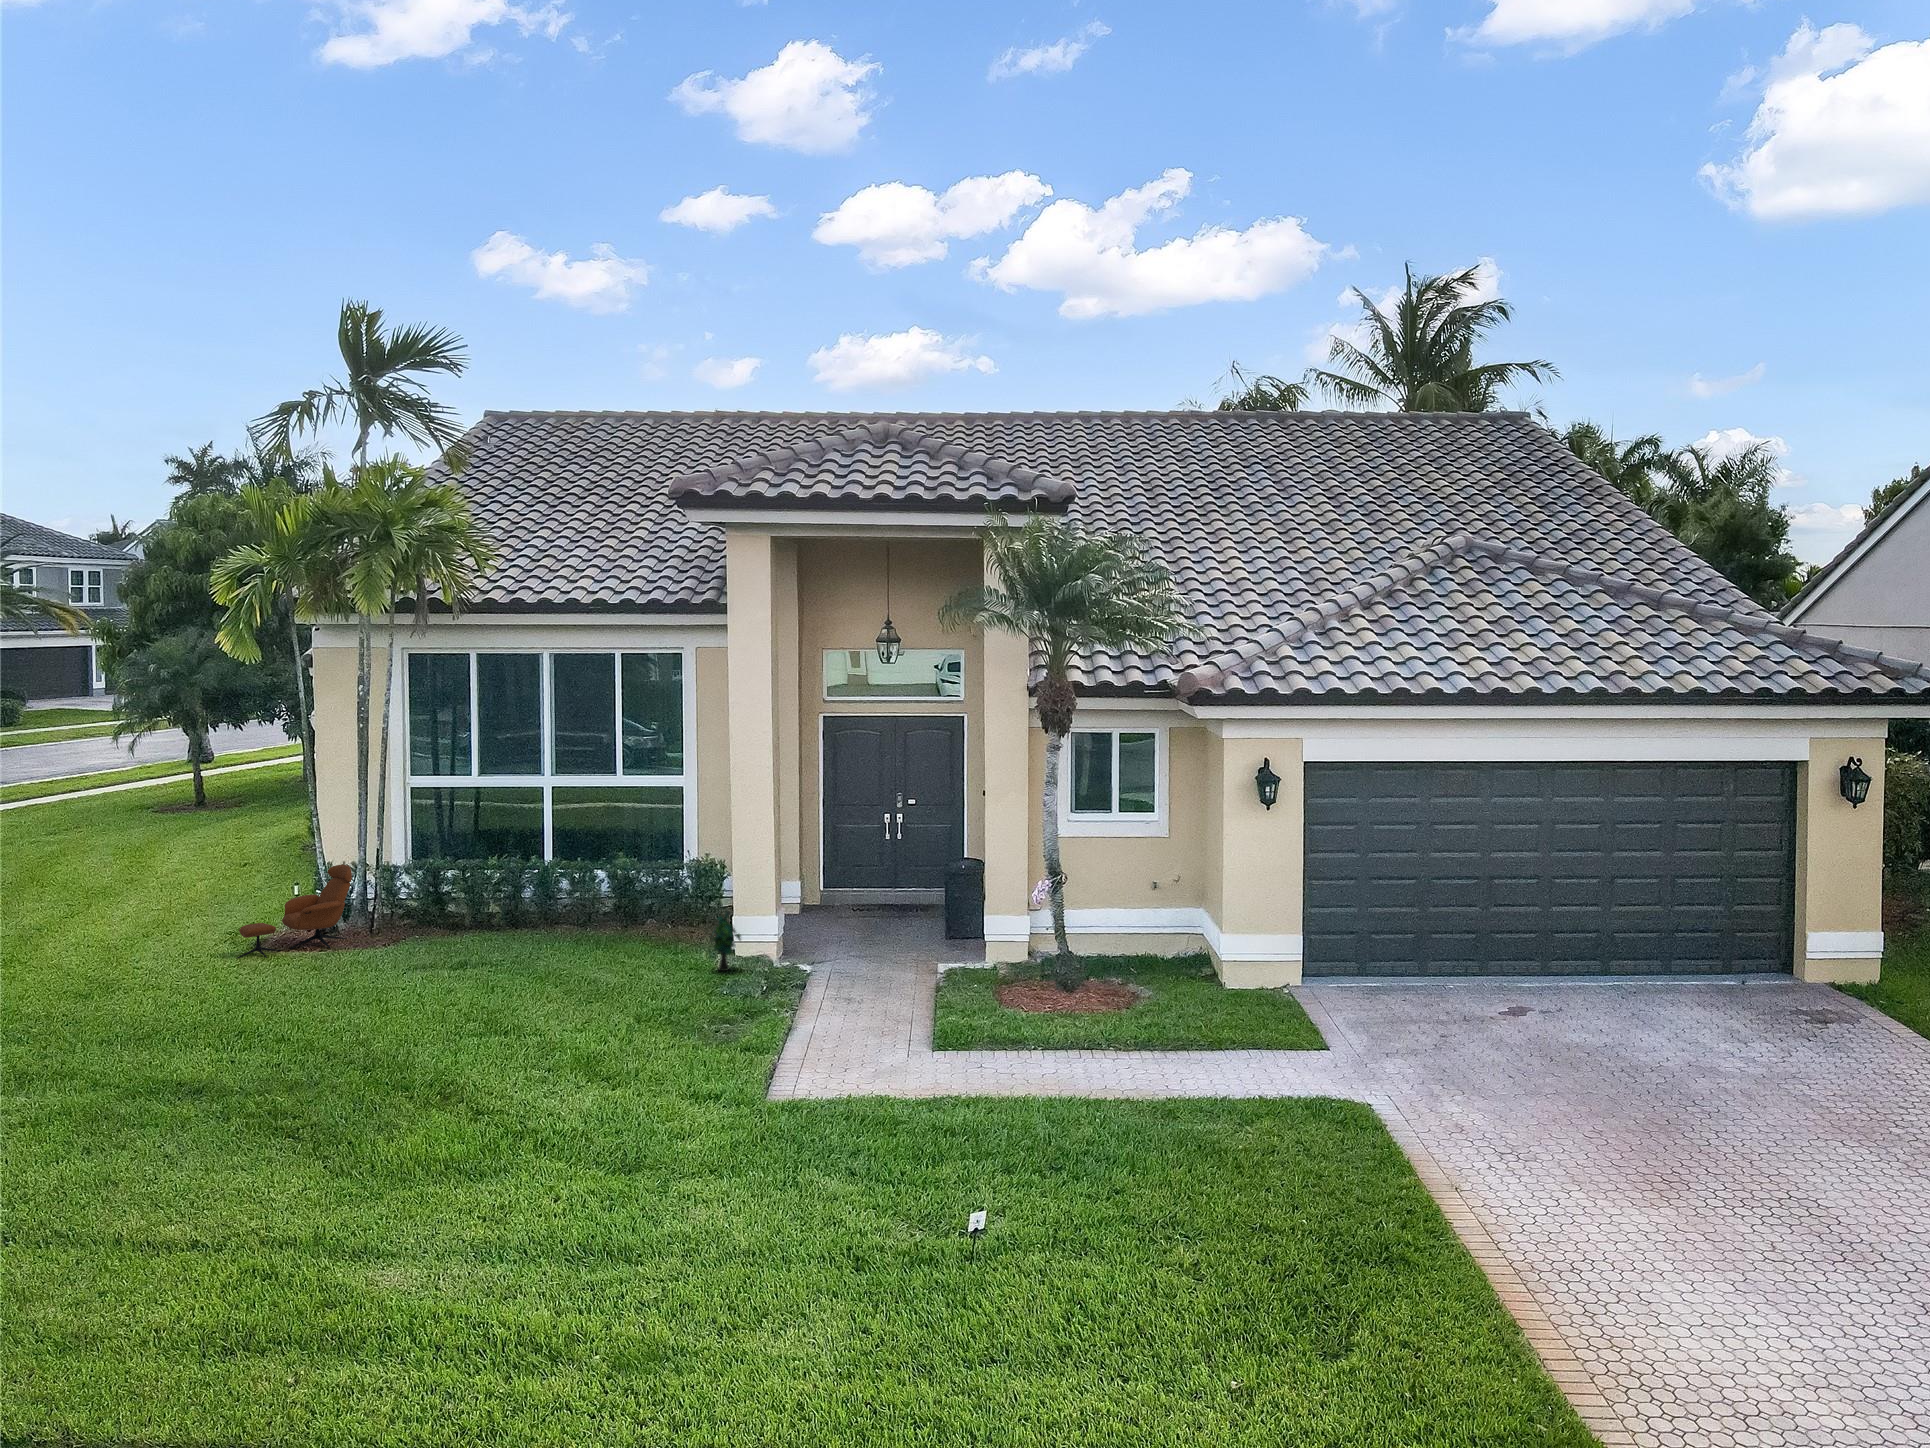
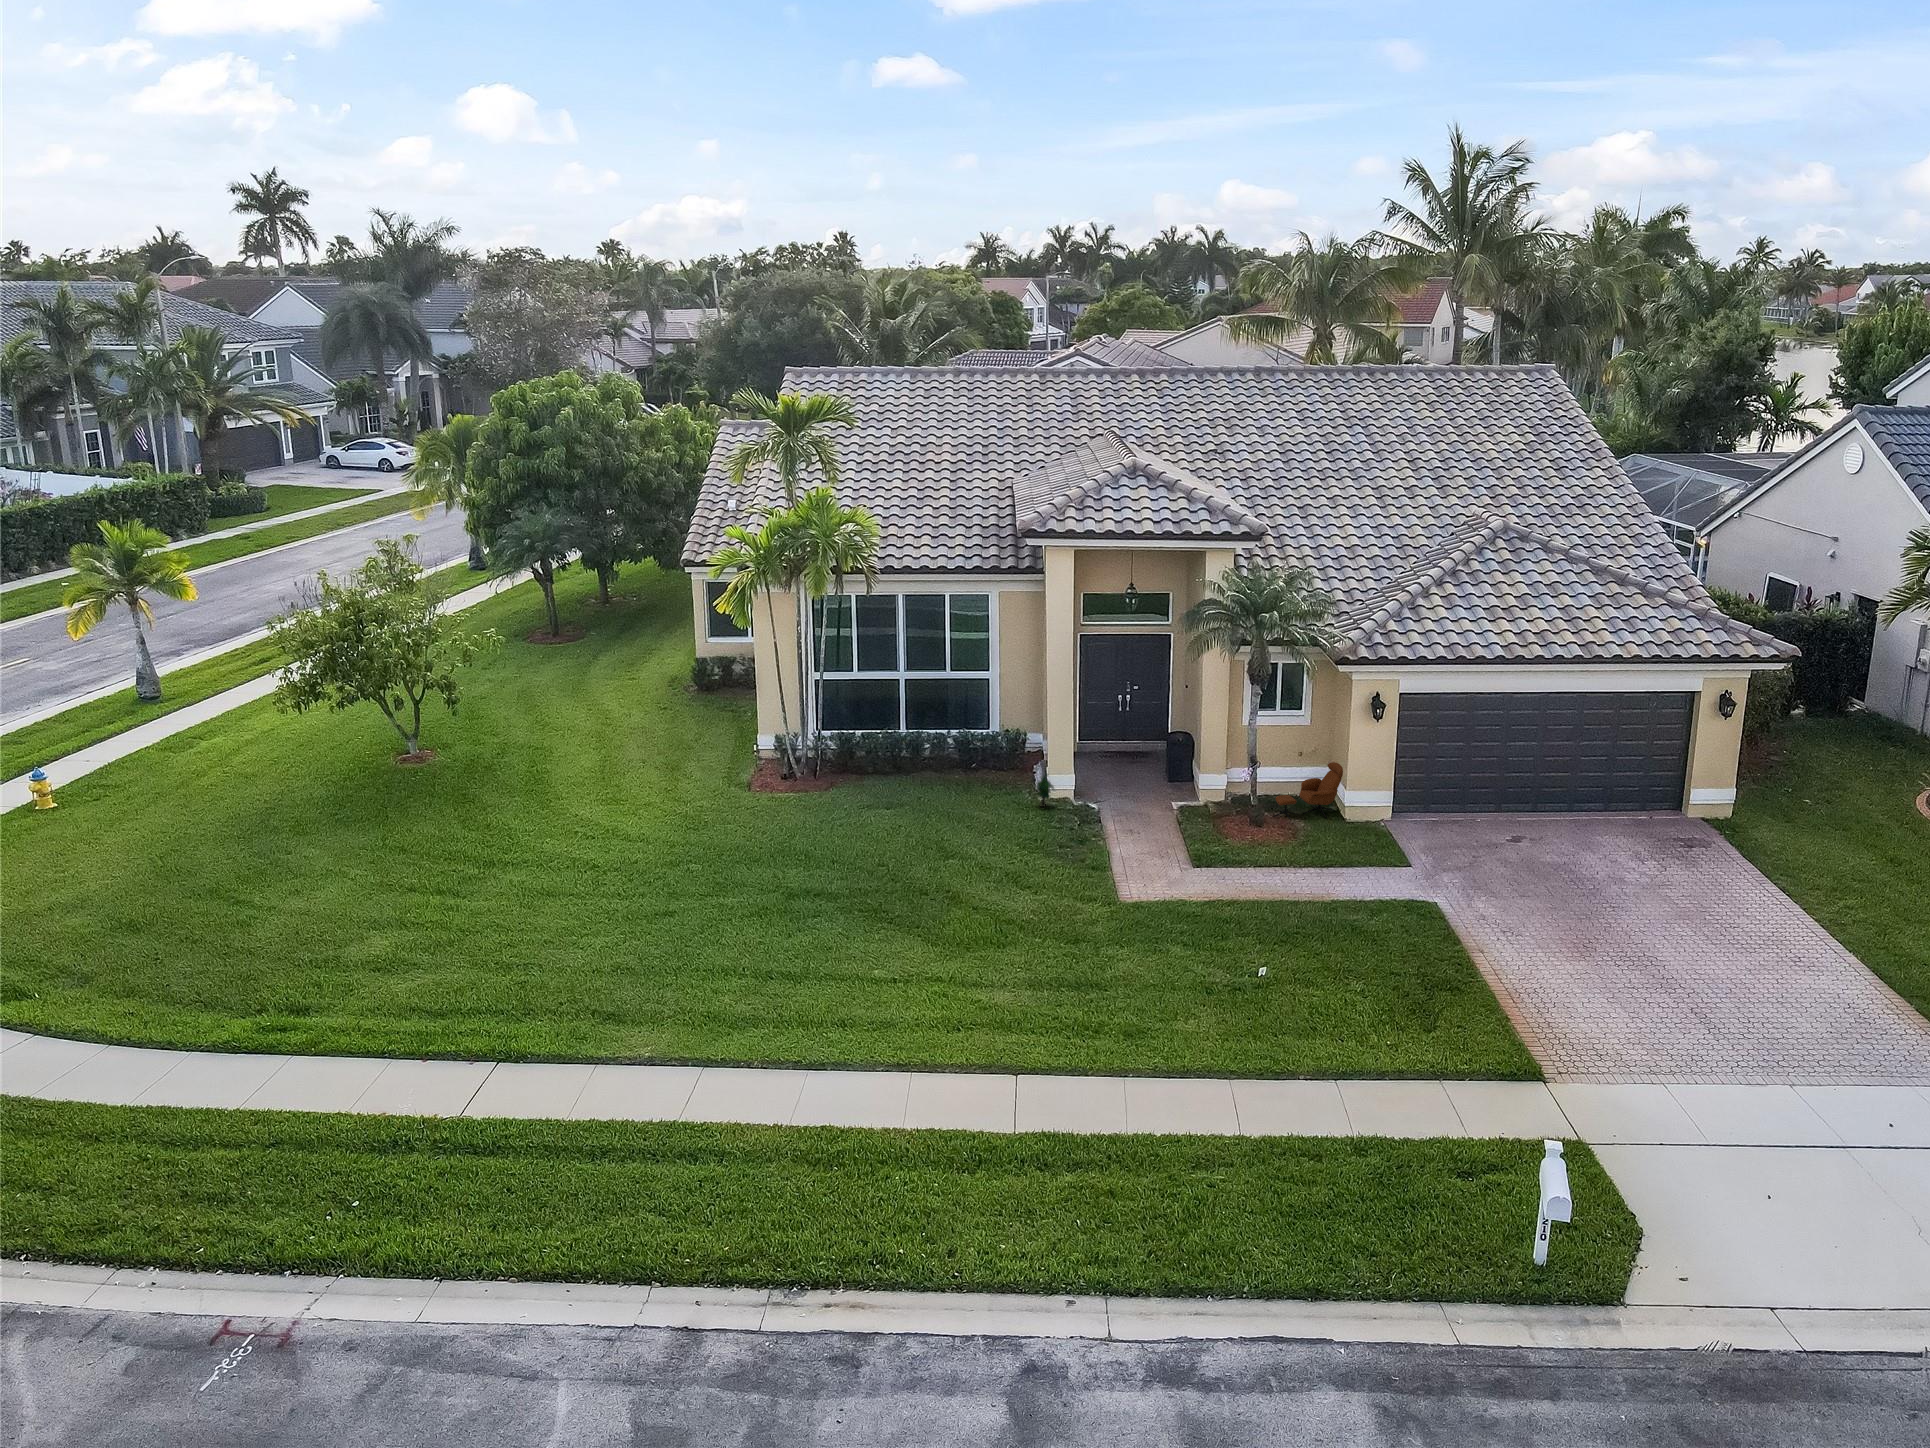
lounge chair: present [236,864,352,959] -> present [1274,762,1343,820]

